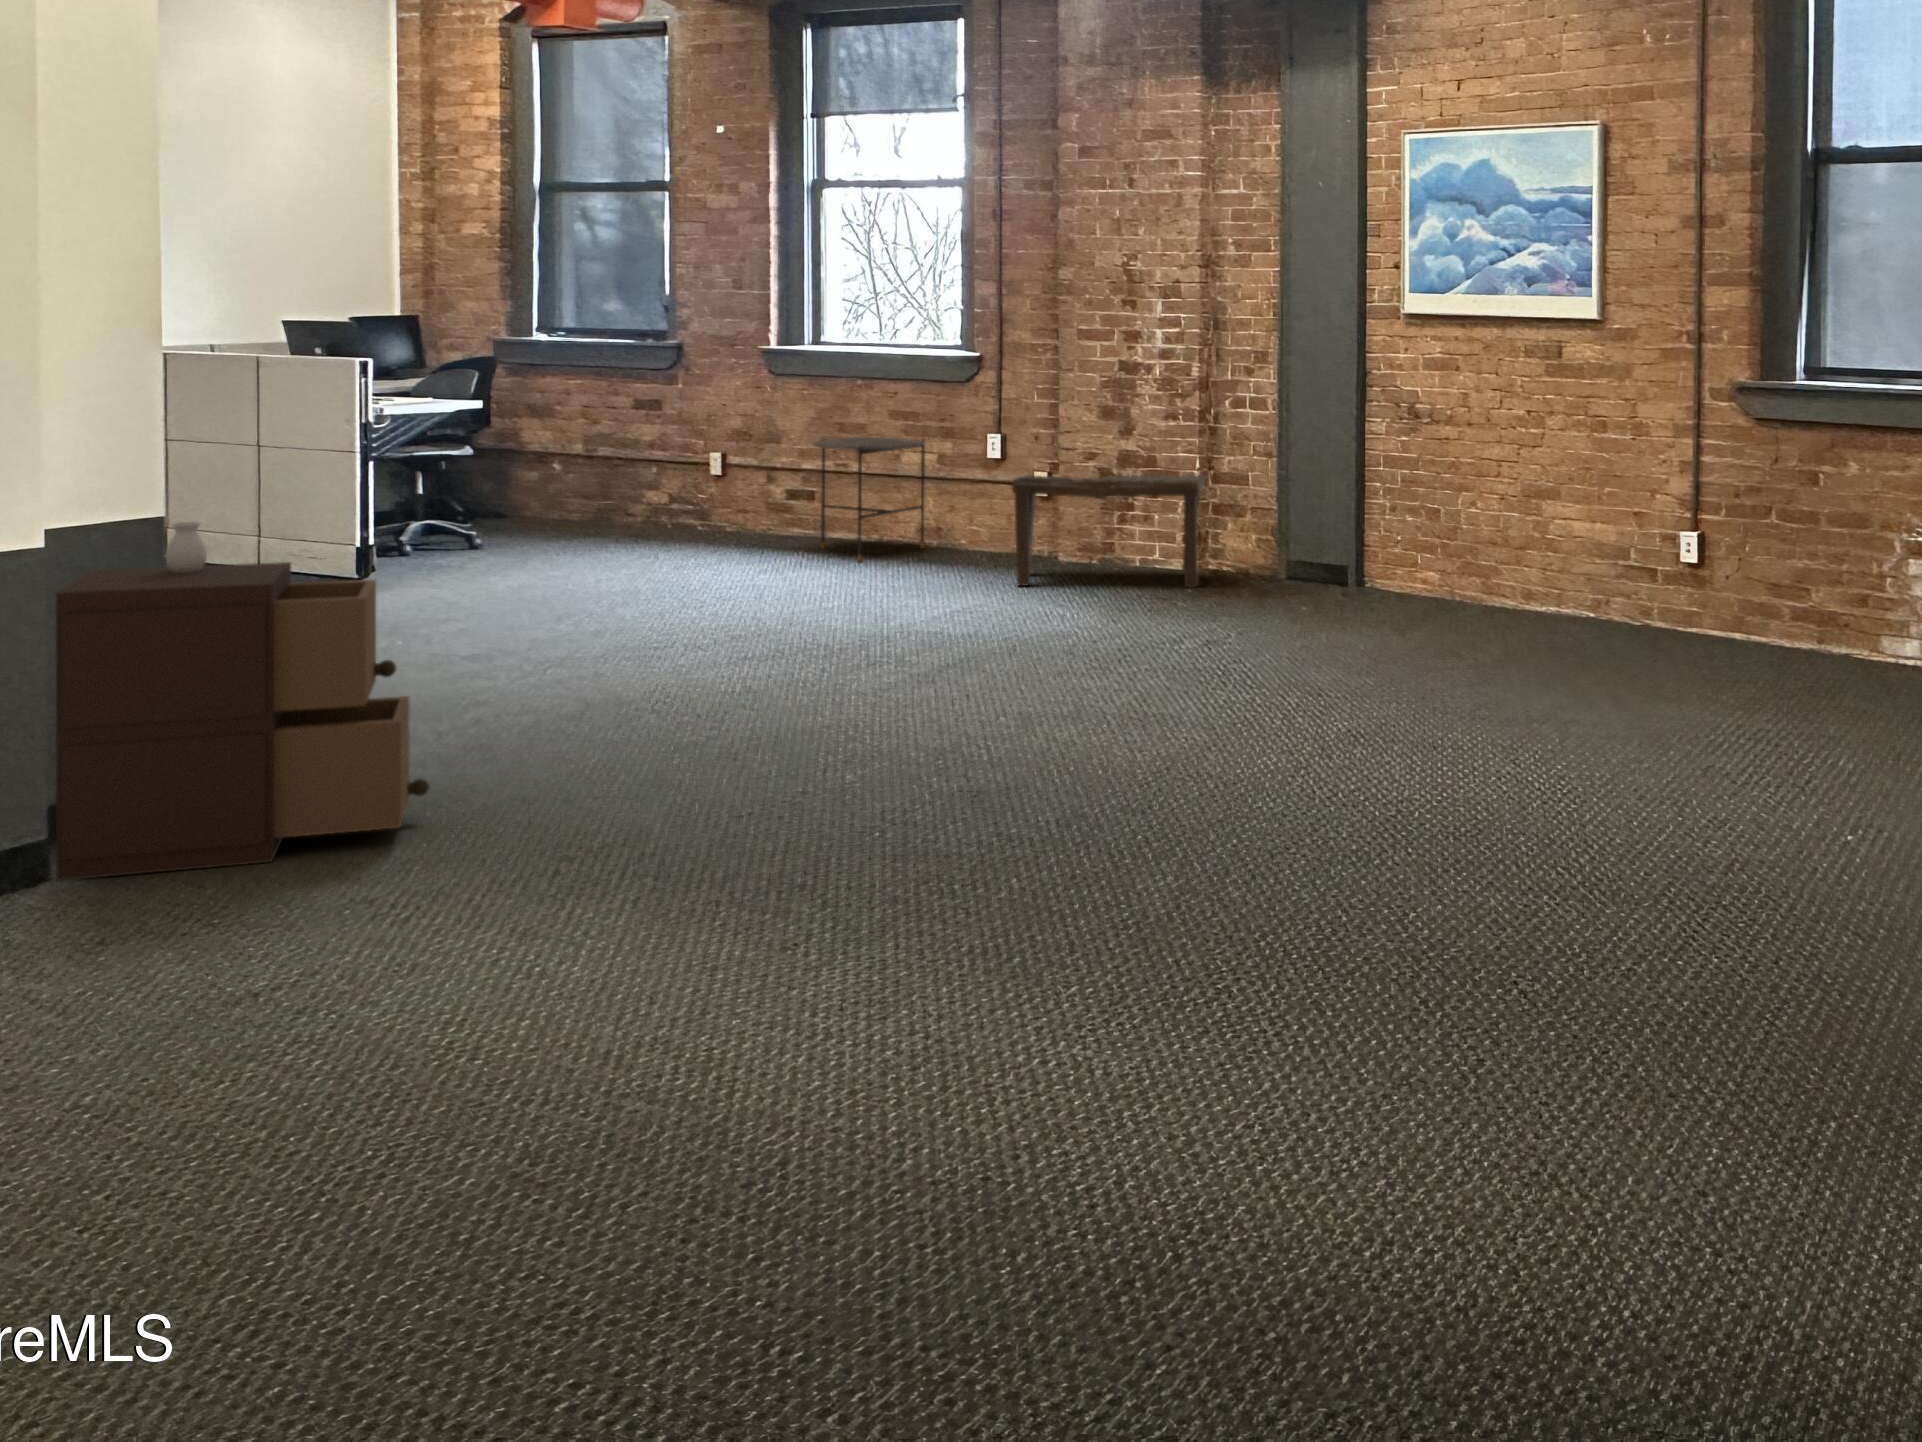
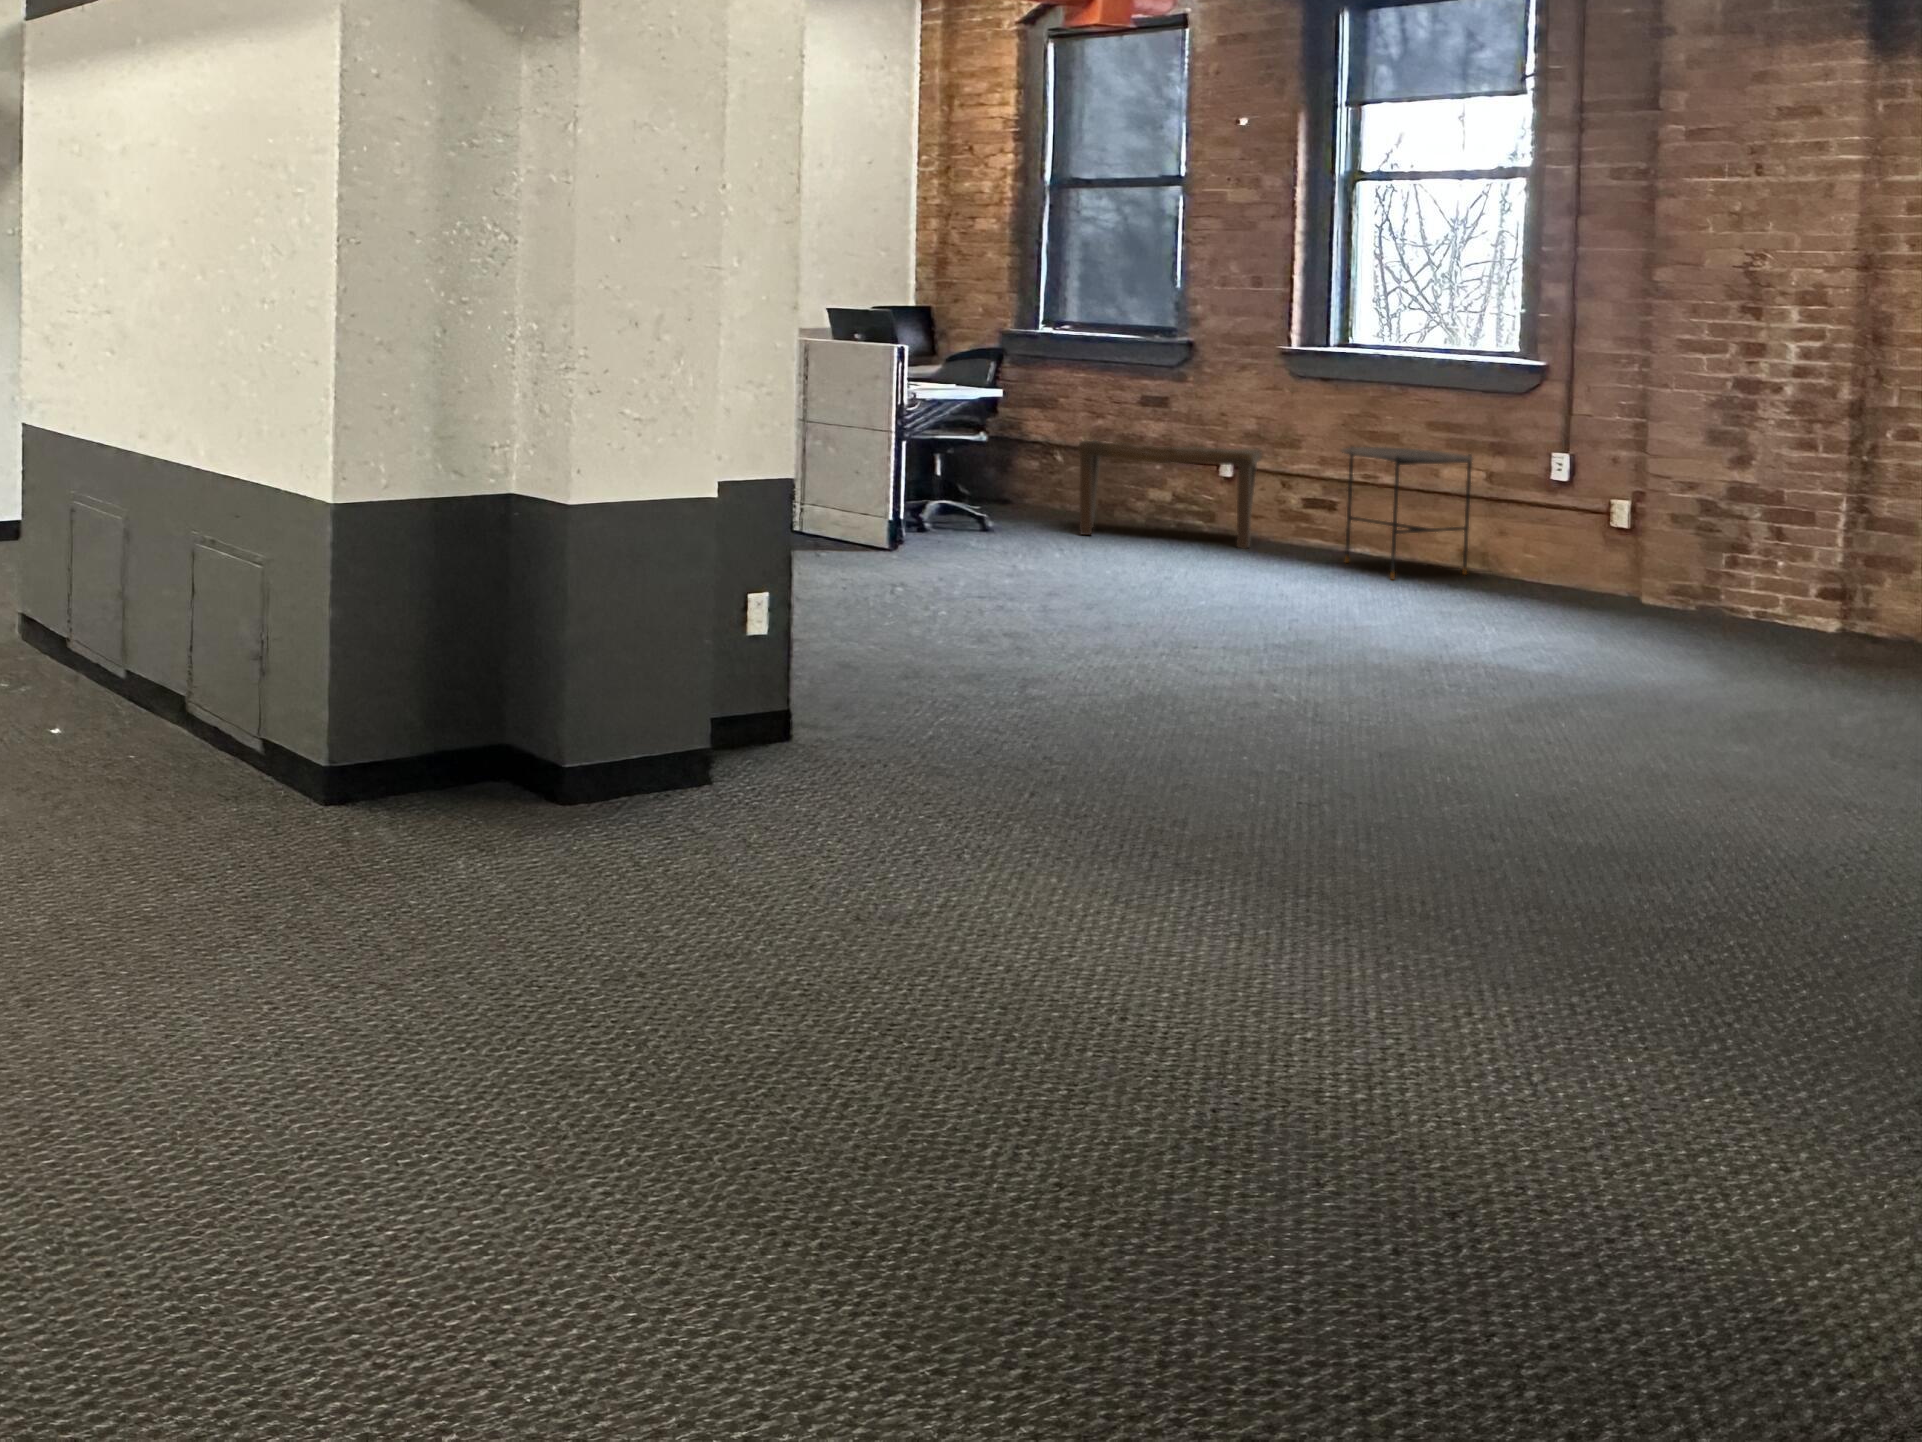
bench: present [1012,474,1205,588] -> present [1078,441,1261,549]
storage cabinet: present [56,521,430,880] -> none [726,459,1015,760]

